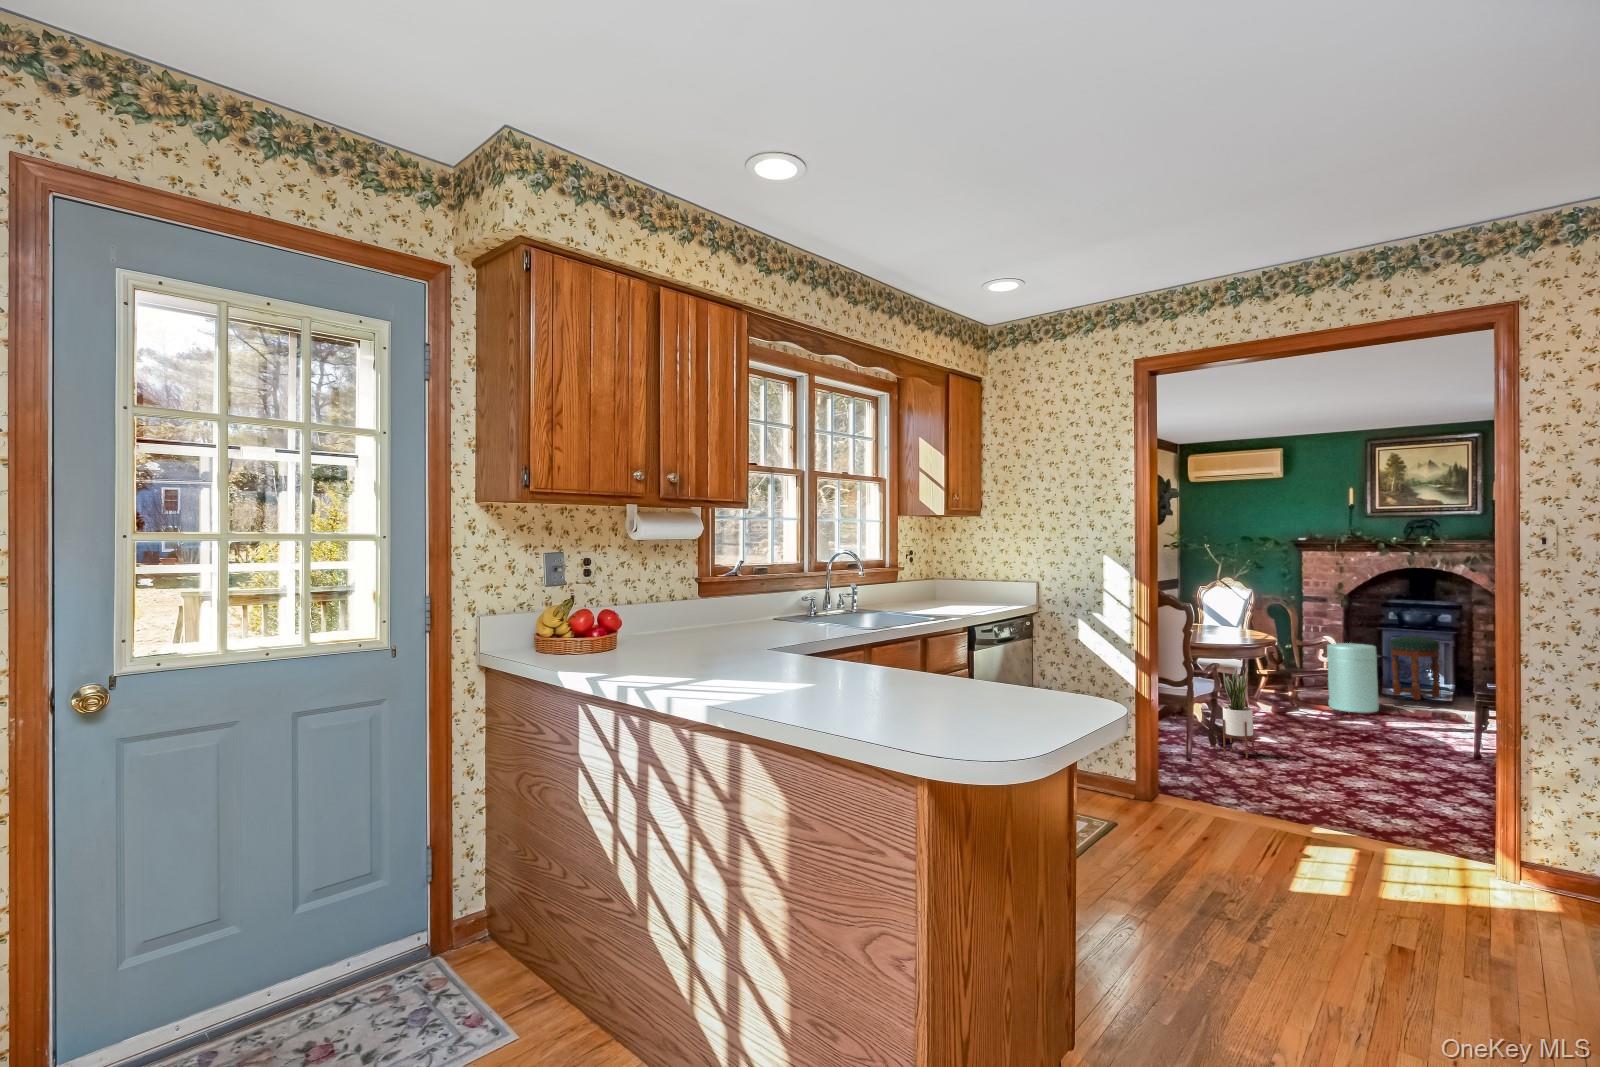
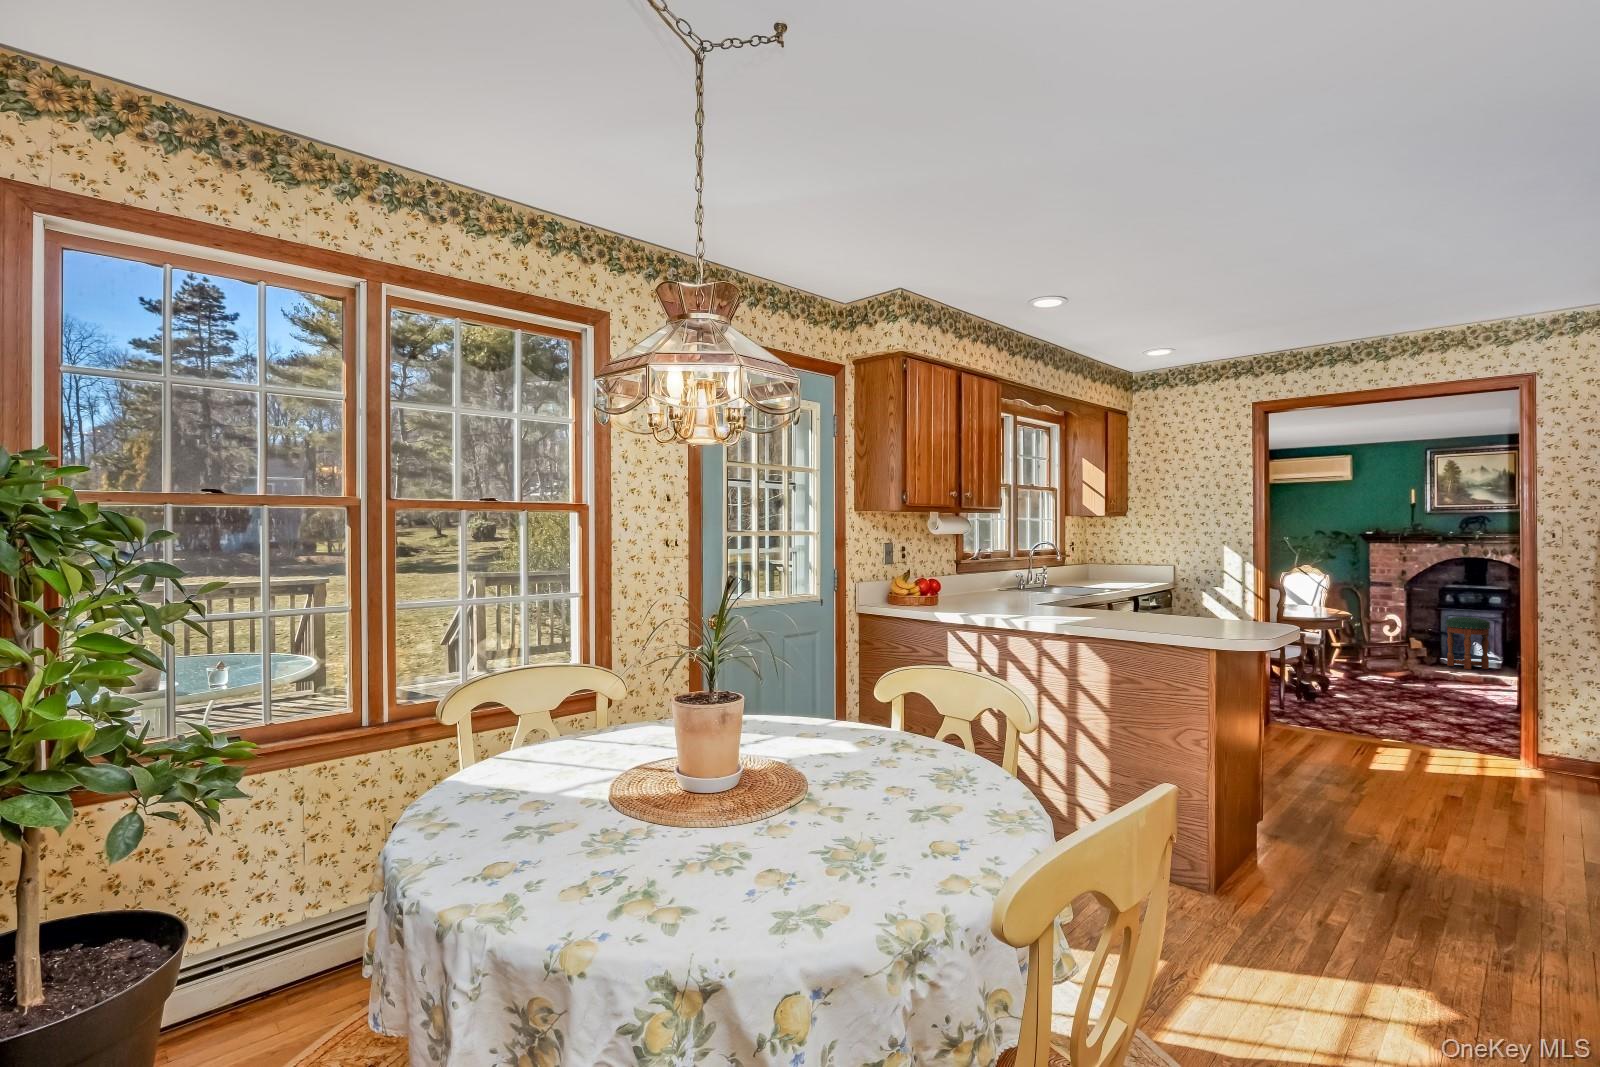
trash can: present [1322,643,1379,713] -> none [1385,621,1435,678]
potted plant: present [1222,666,1254,758] -> none [1310,636,1335,707]

